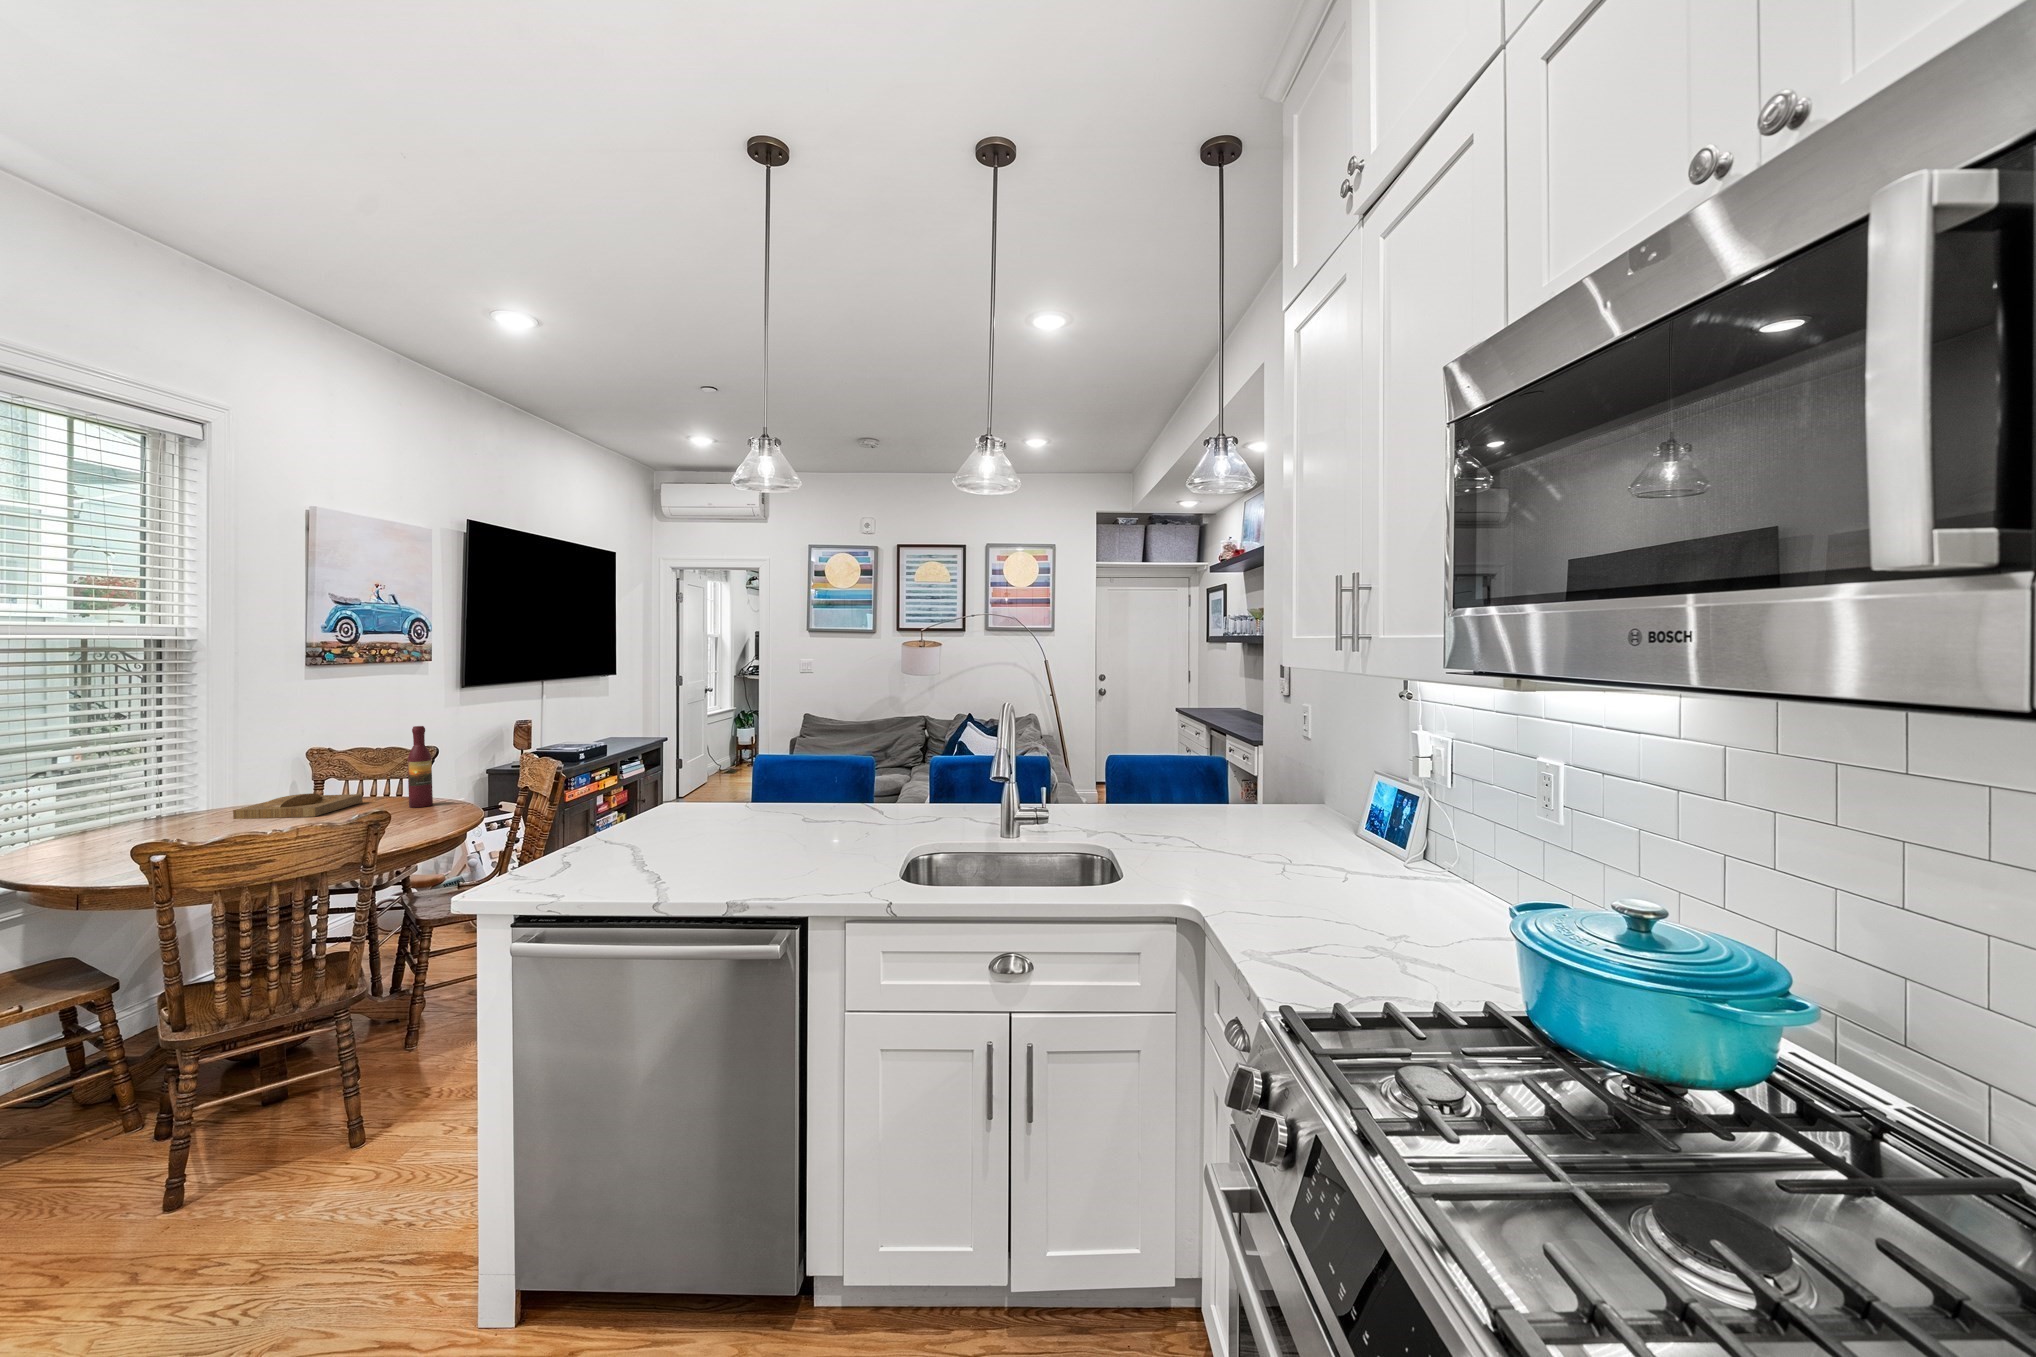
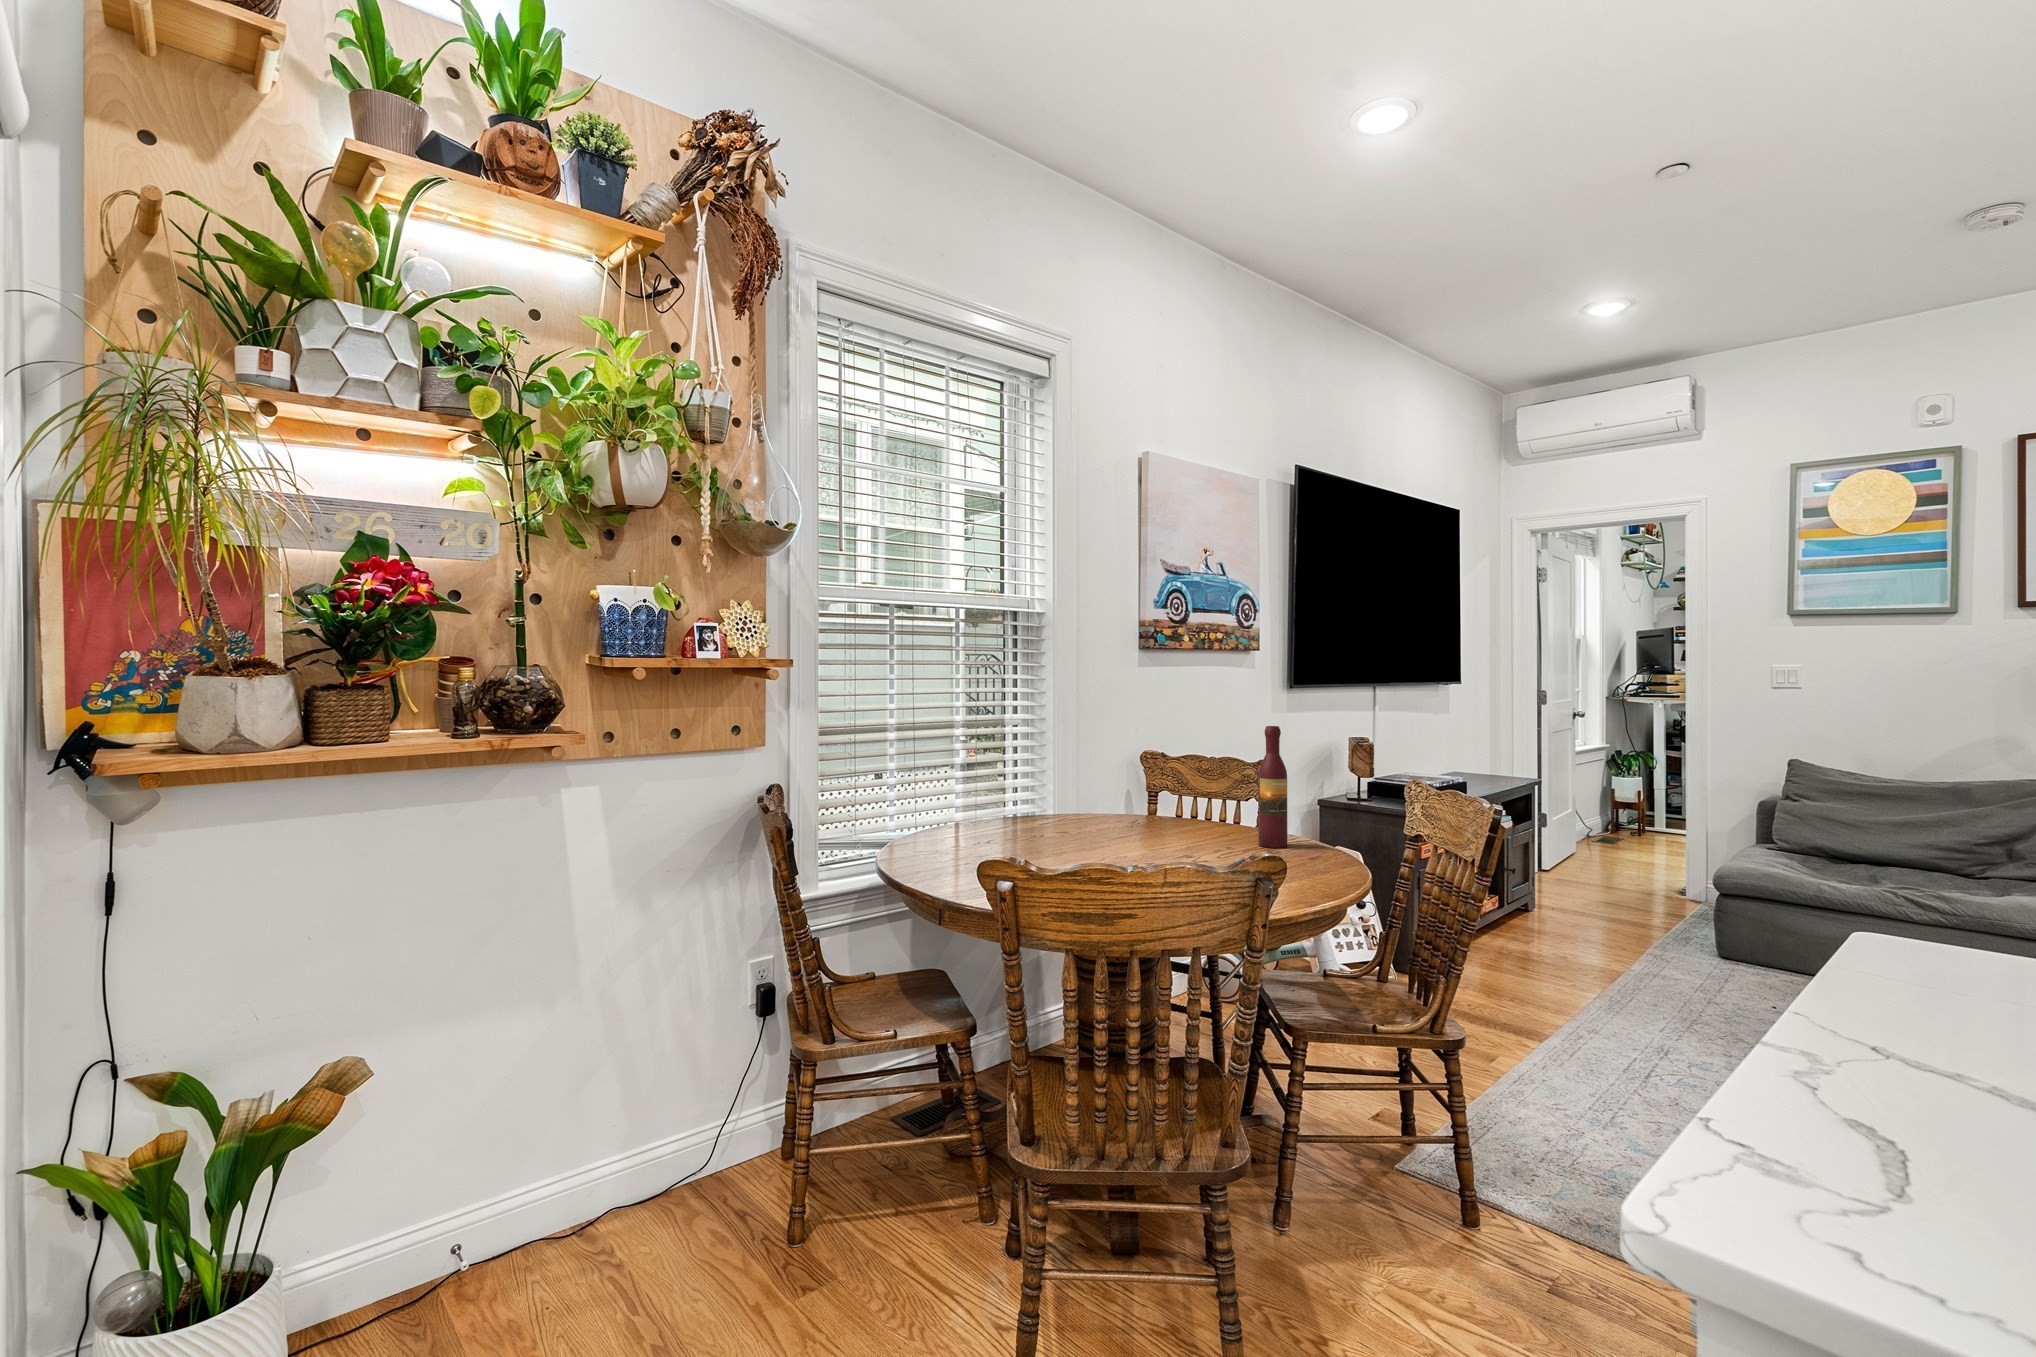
tray: present [233,793,362,819] -> none [1076,810,1201,842]

